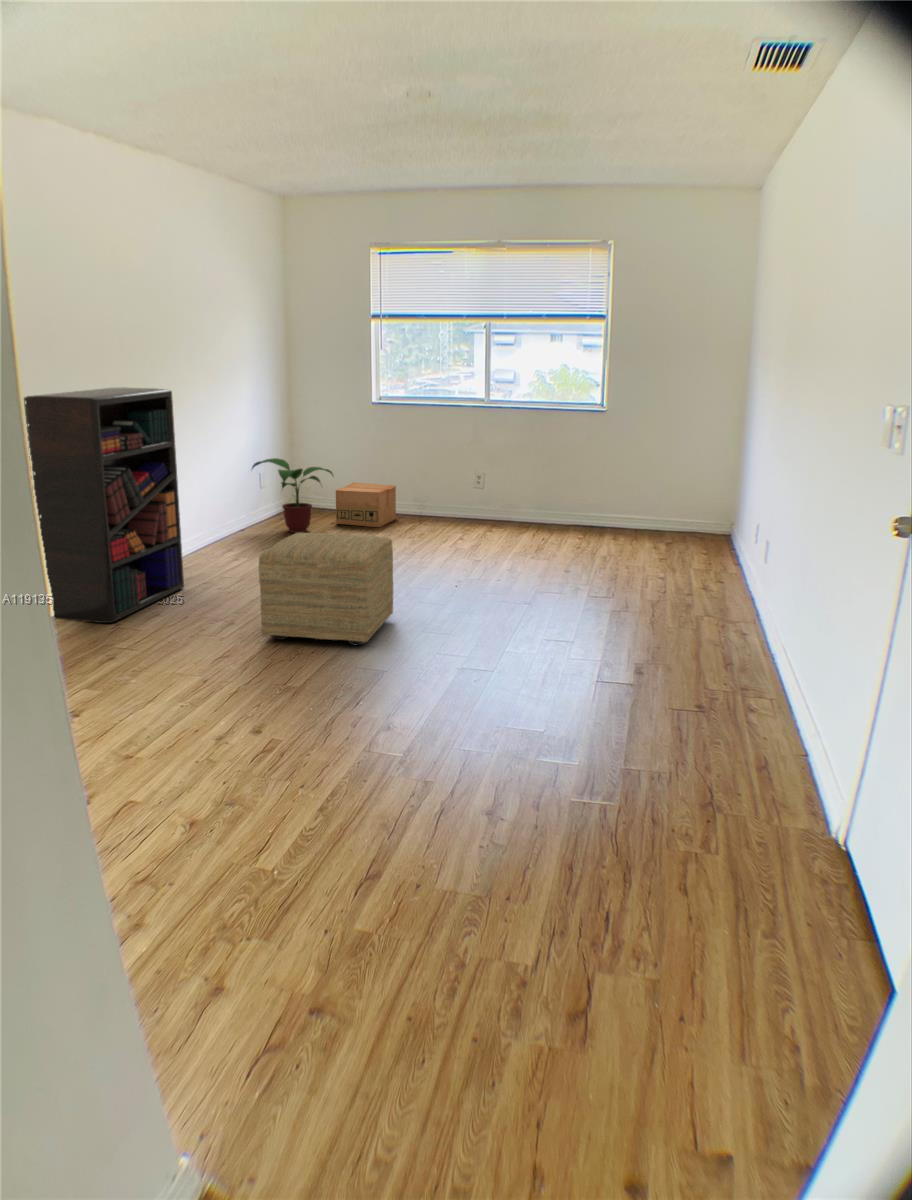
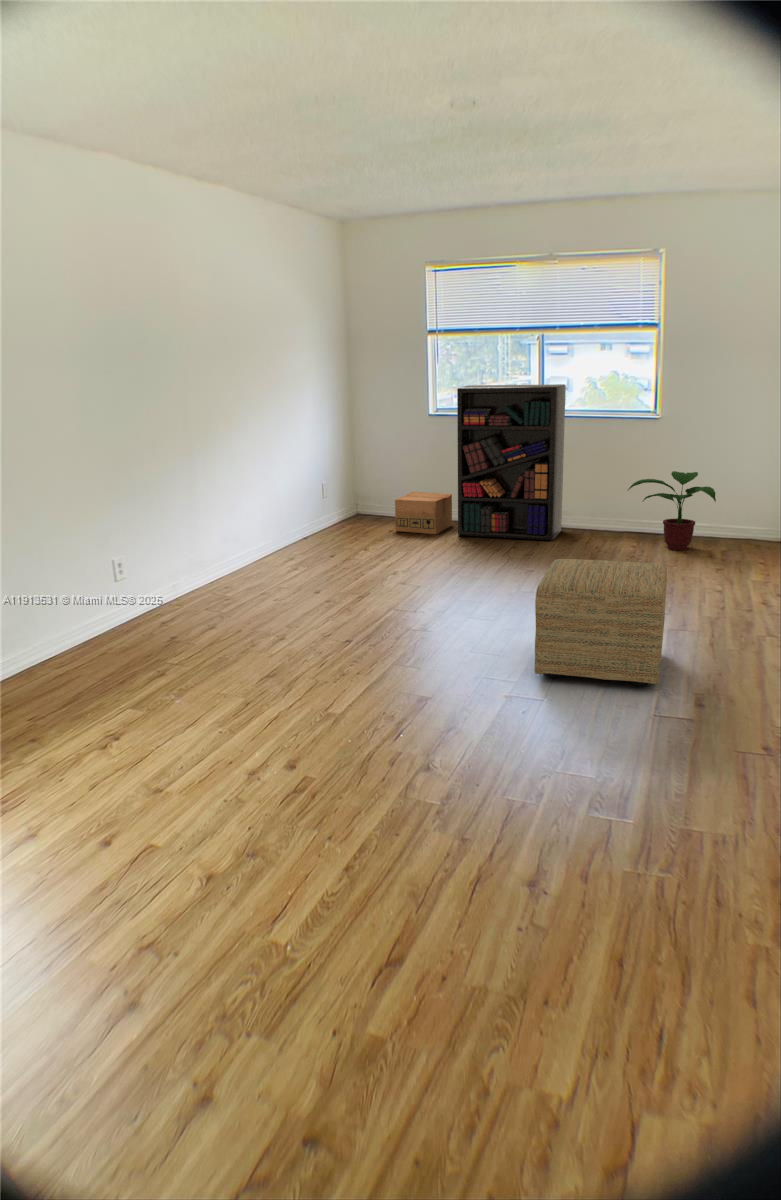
bookshelf: present [24,387,184,623] -> present [457,384,566,540]
potted plant: present [252,458,333,533] -> present [628,471,716,550]
ottoman: present [259,533,393,645] -> present [535,559,667,686]

